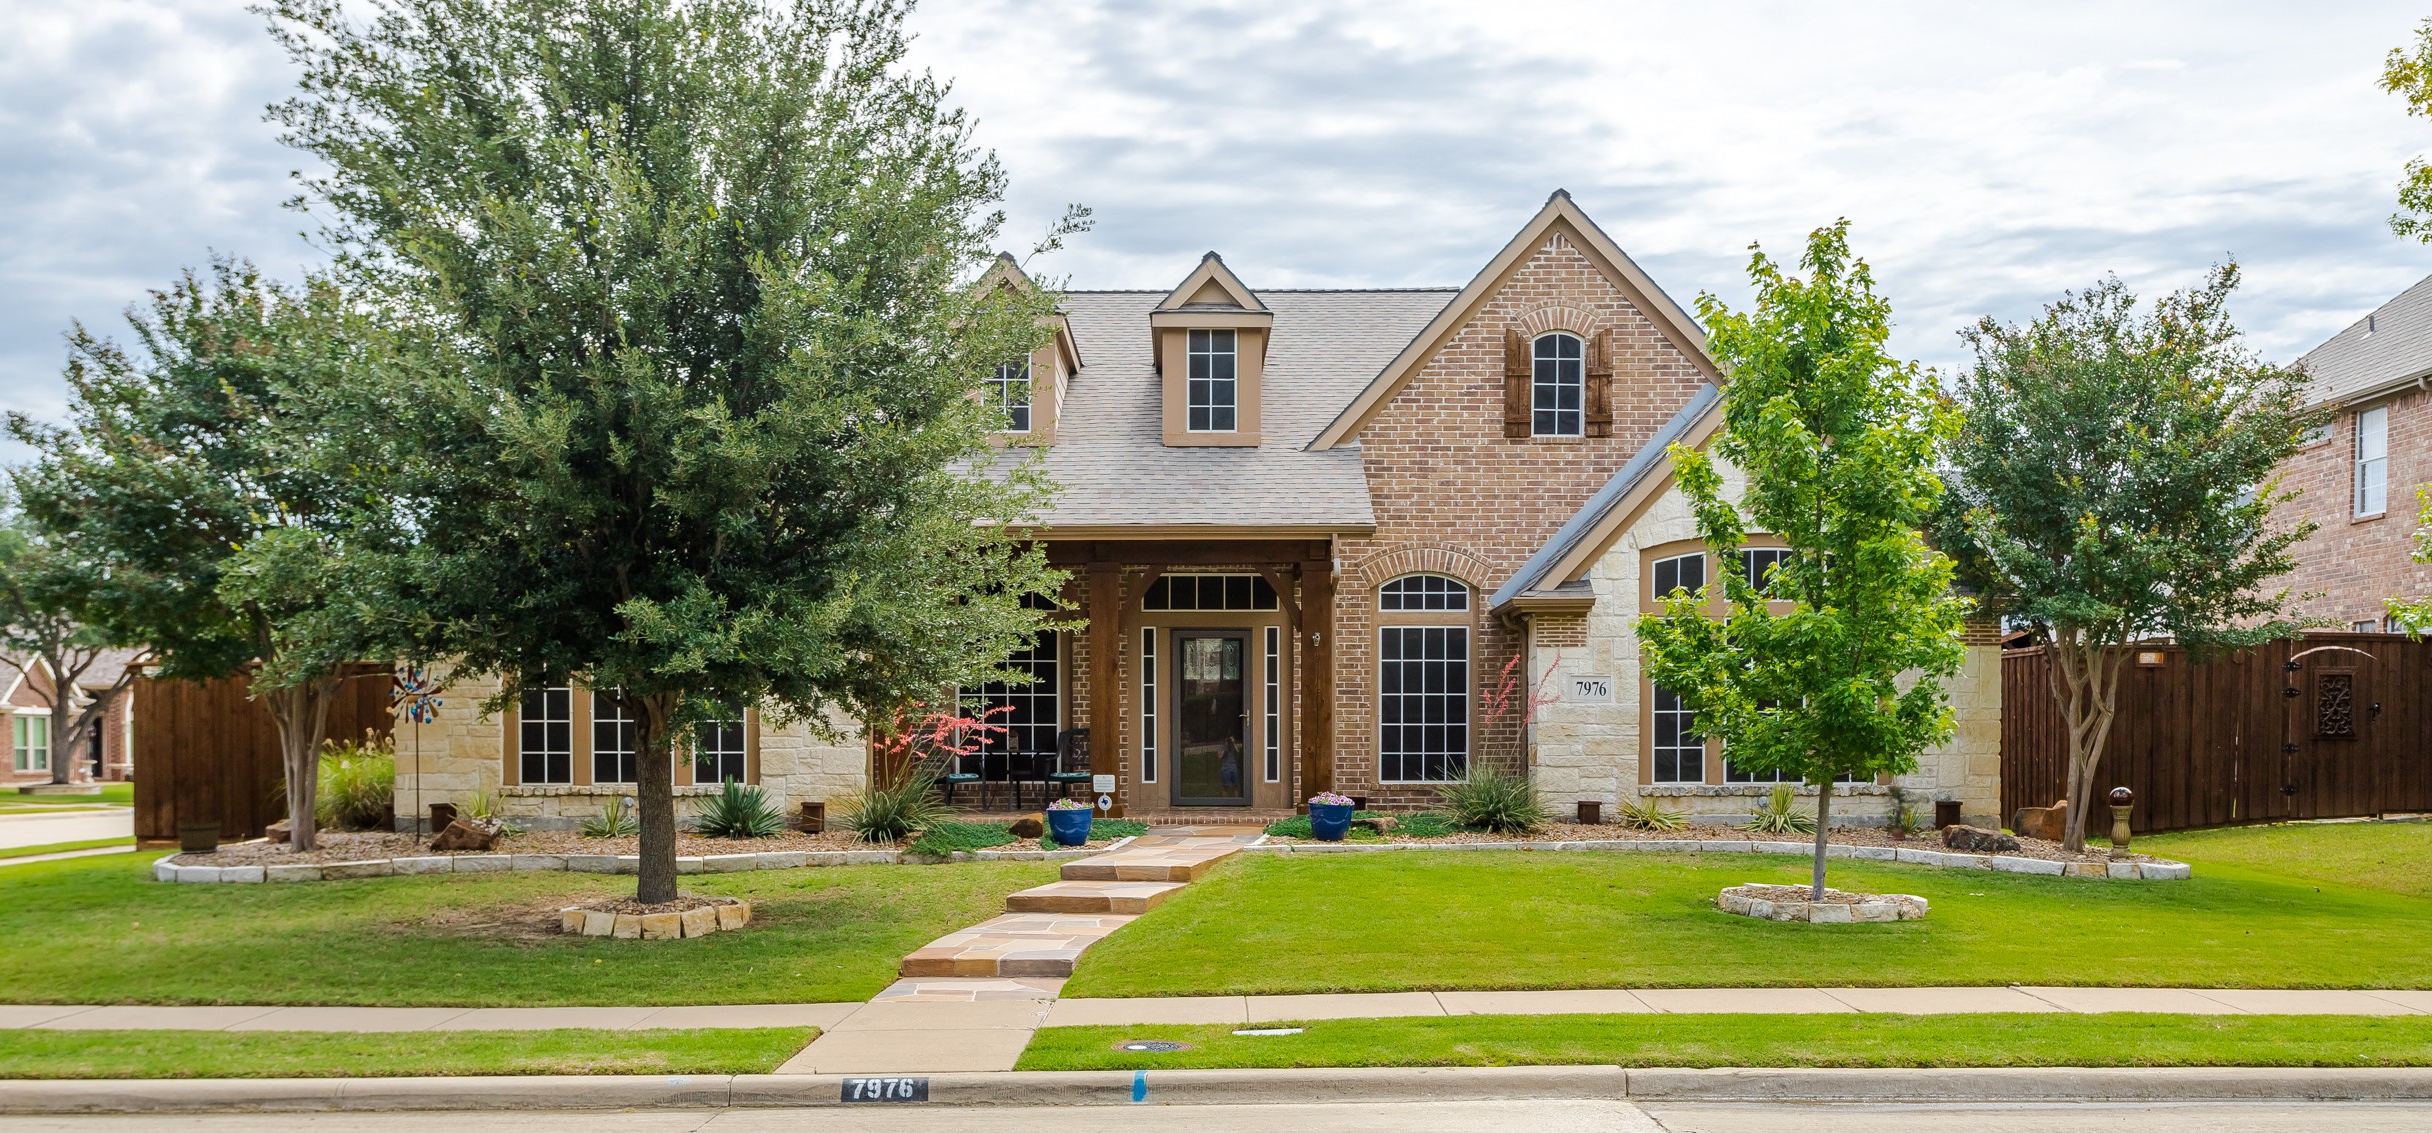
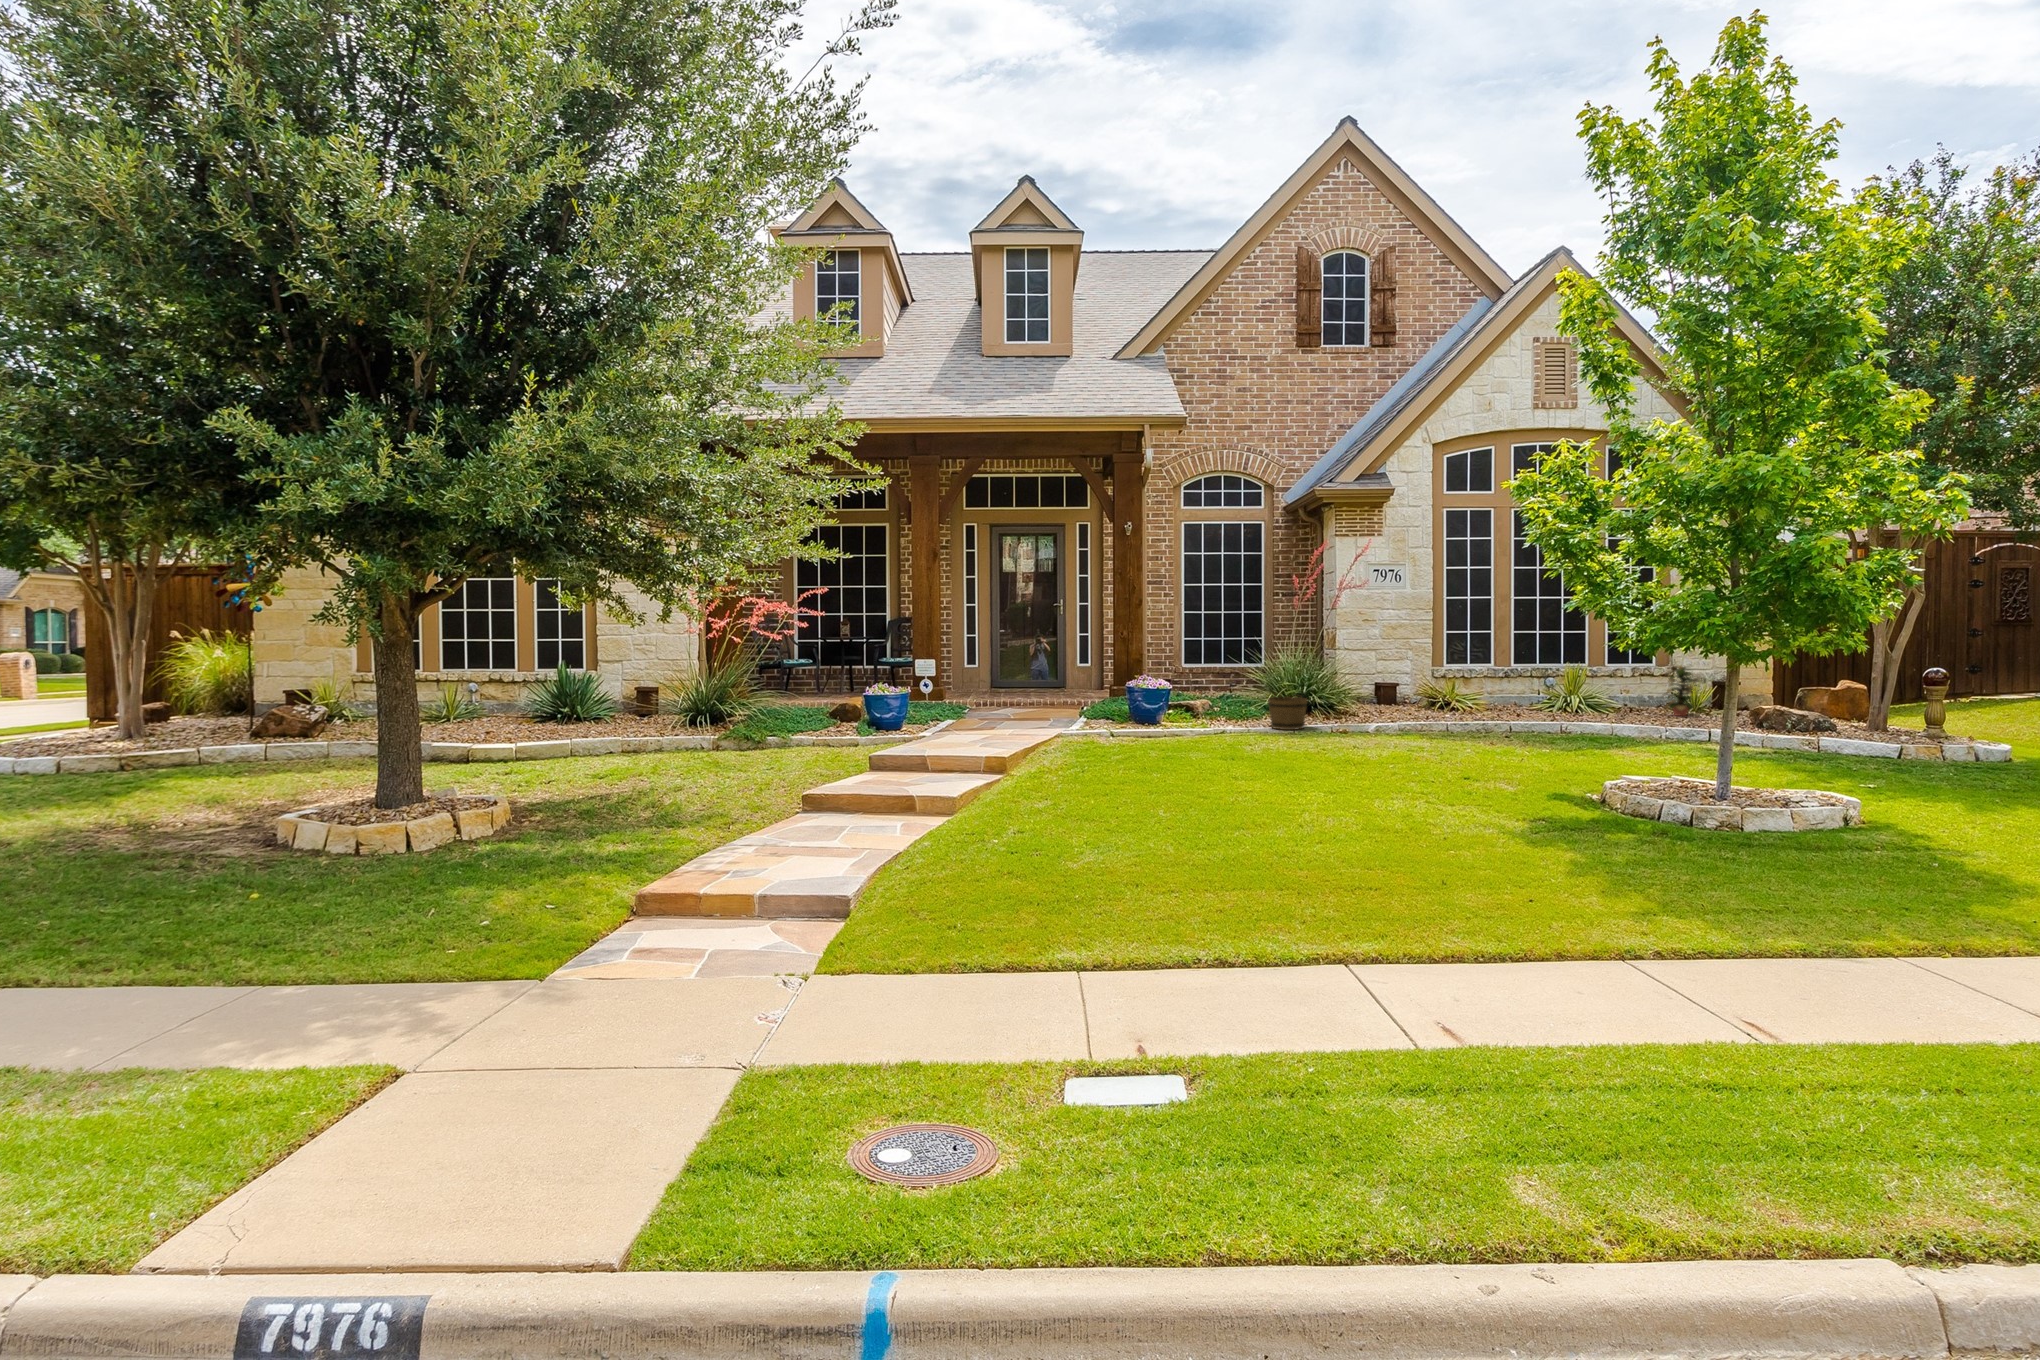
bucket: present [178,818,221,854] -> present [1268,696,1307,730]

